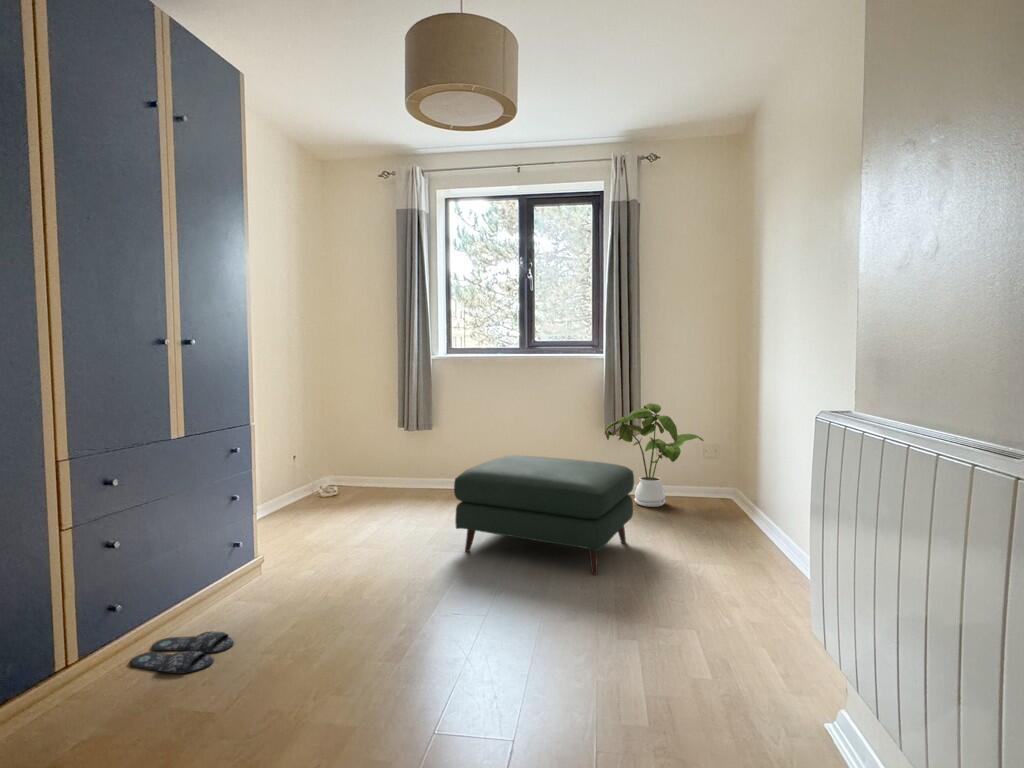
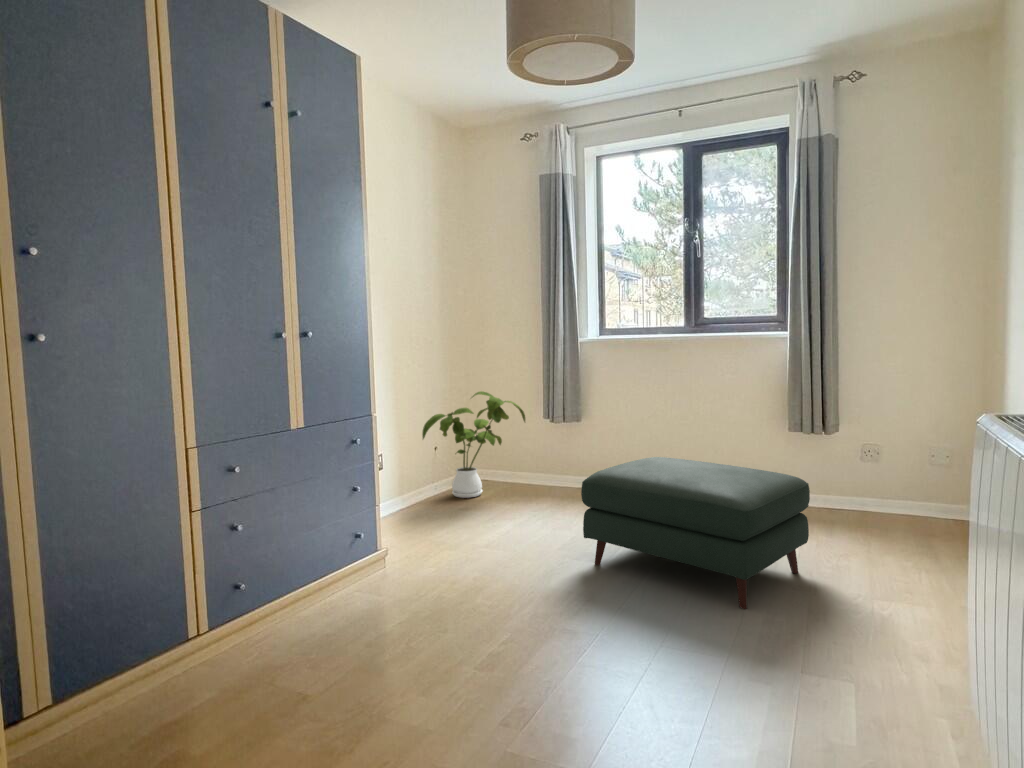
house plant: present [605,403,704,507] -> present [422,392,525,498]
slippers: present [129,632,234,674] -> none [251,618,341,655]

